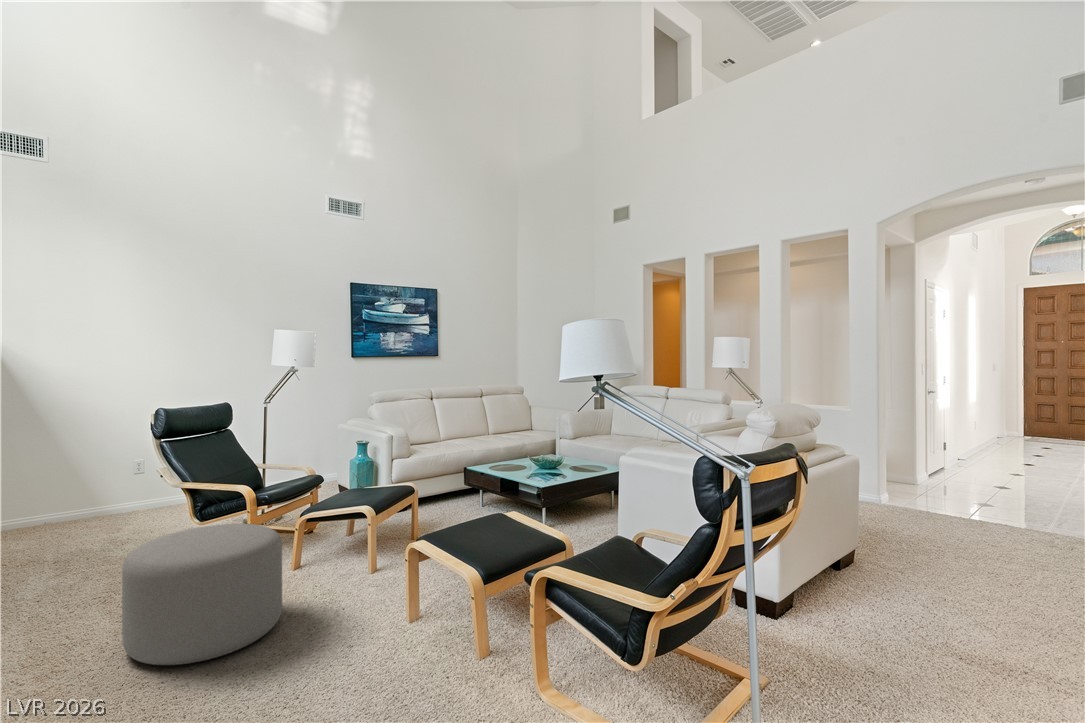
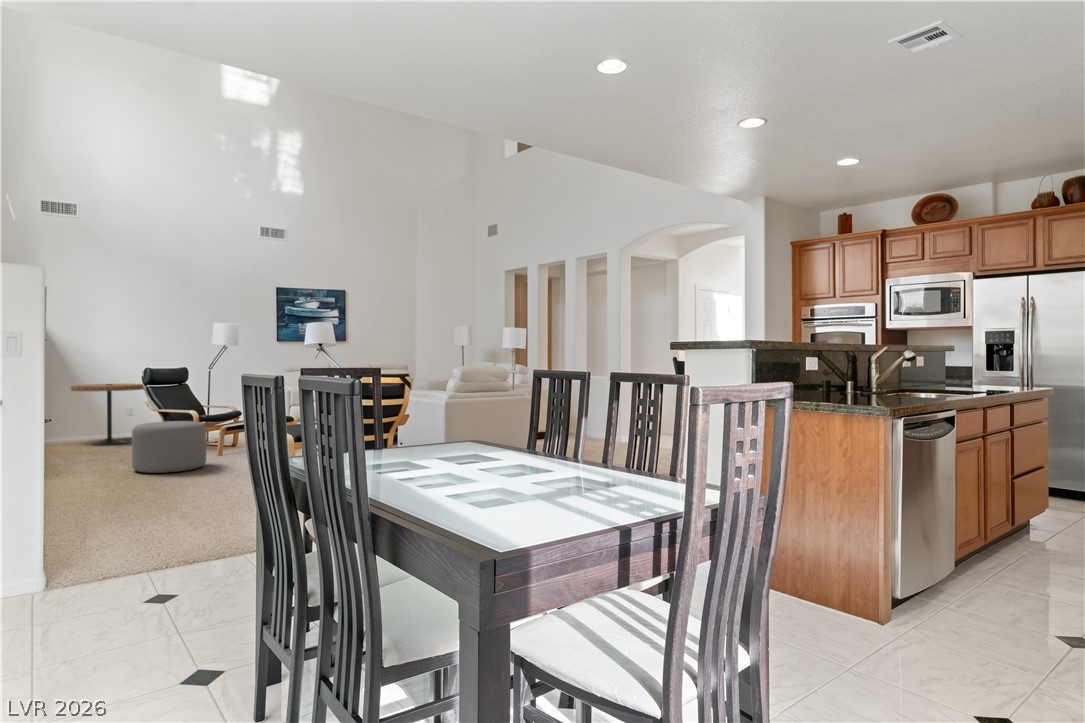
side table: none [29,427,161,535] -> present [71,384,144,445]

